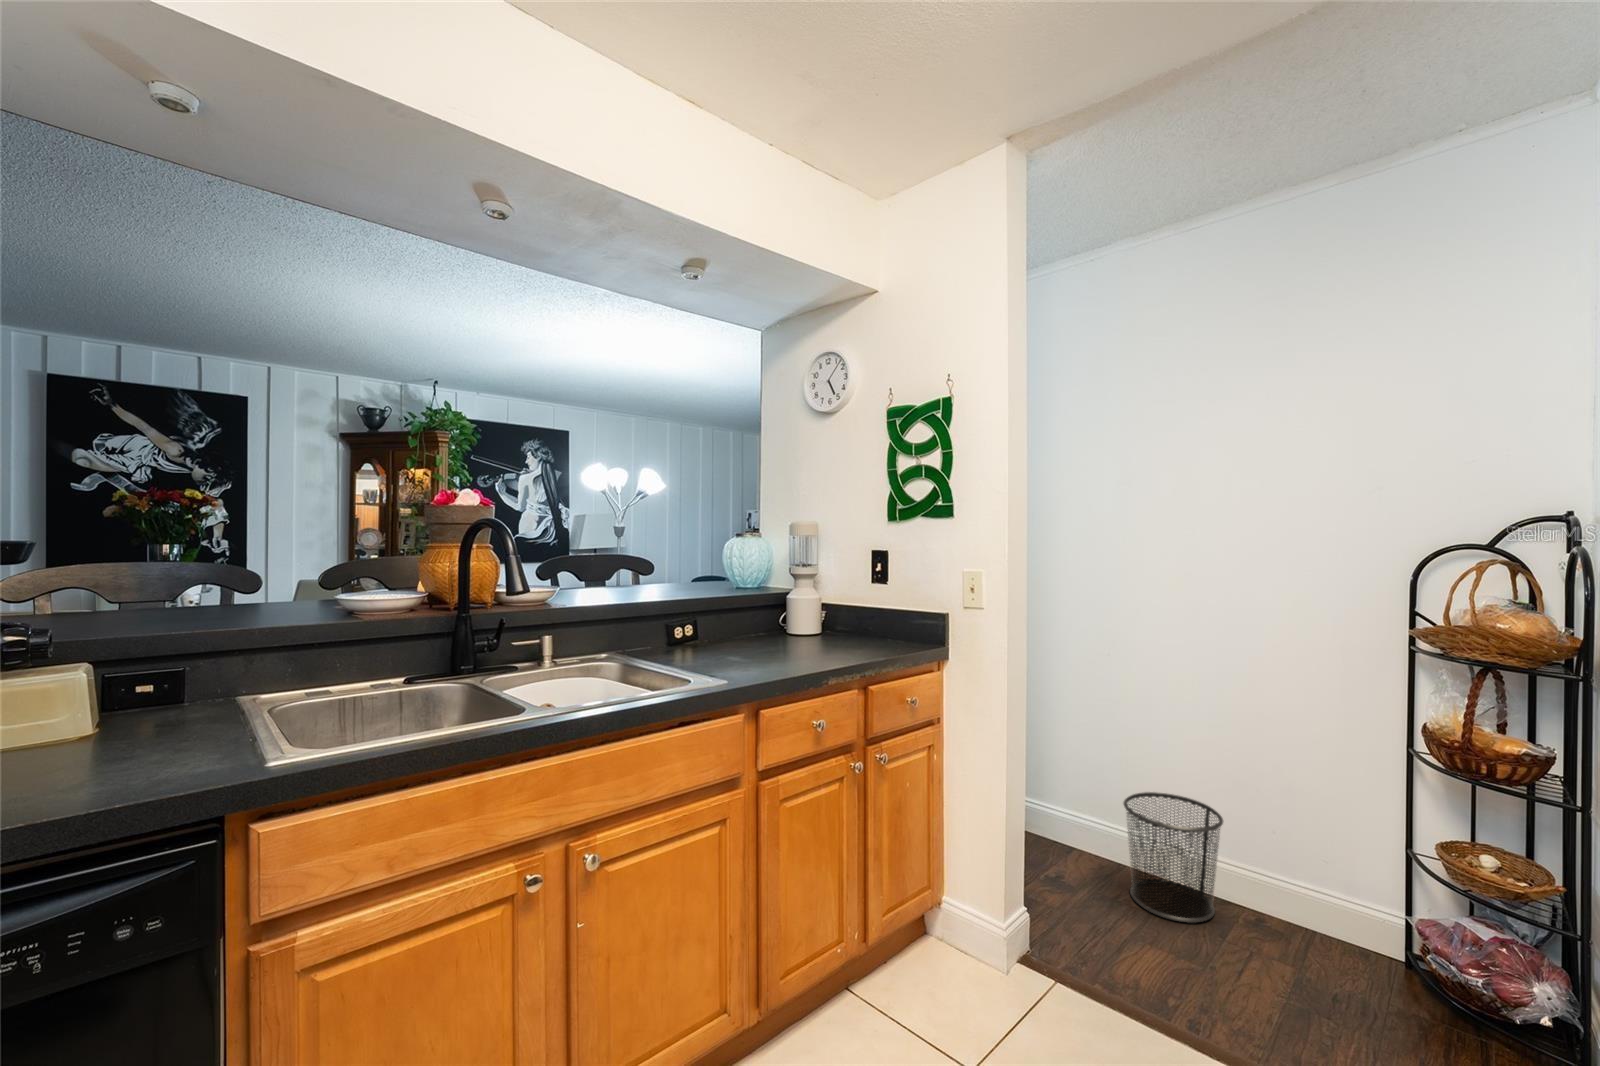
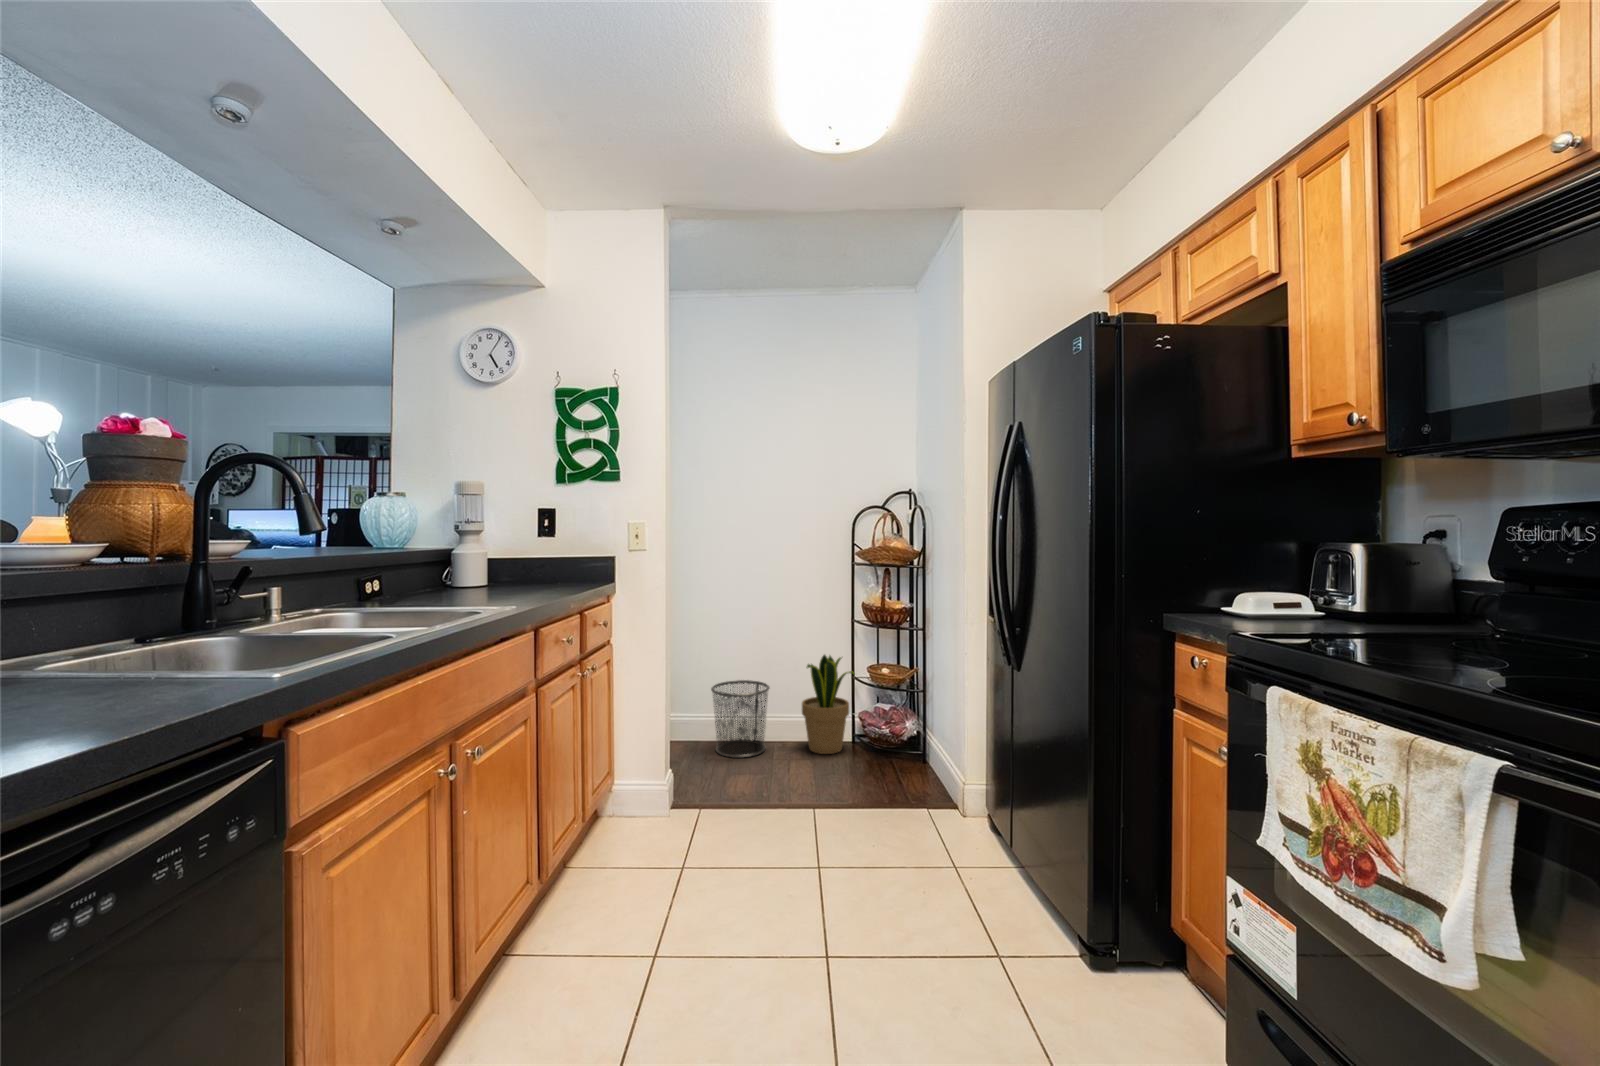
potted plant: none [1284,797,1400,977] -> present [802,655,854,754]

